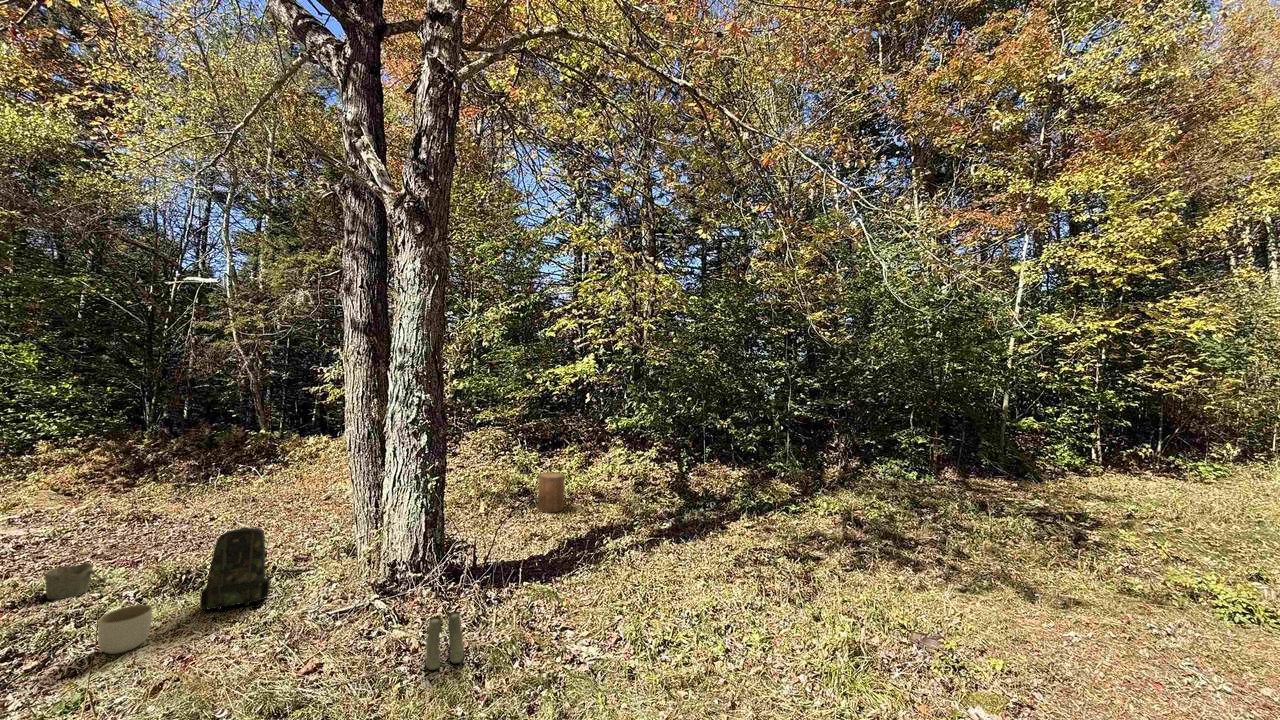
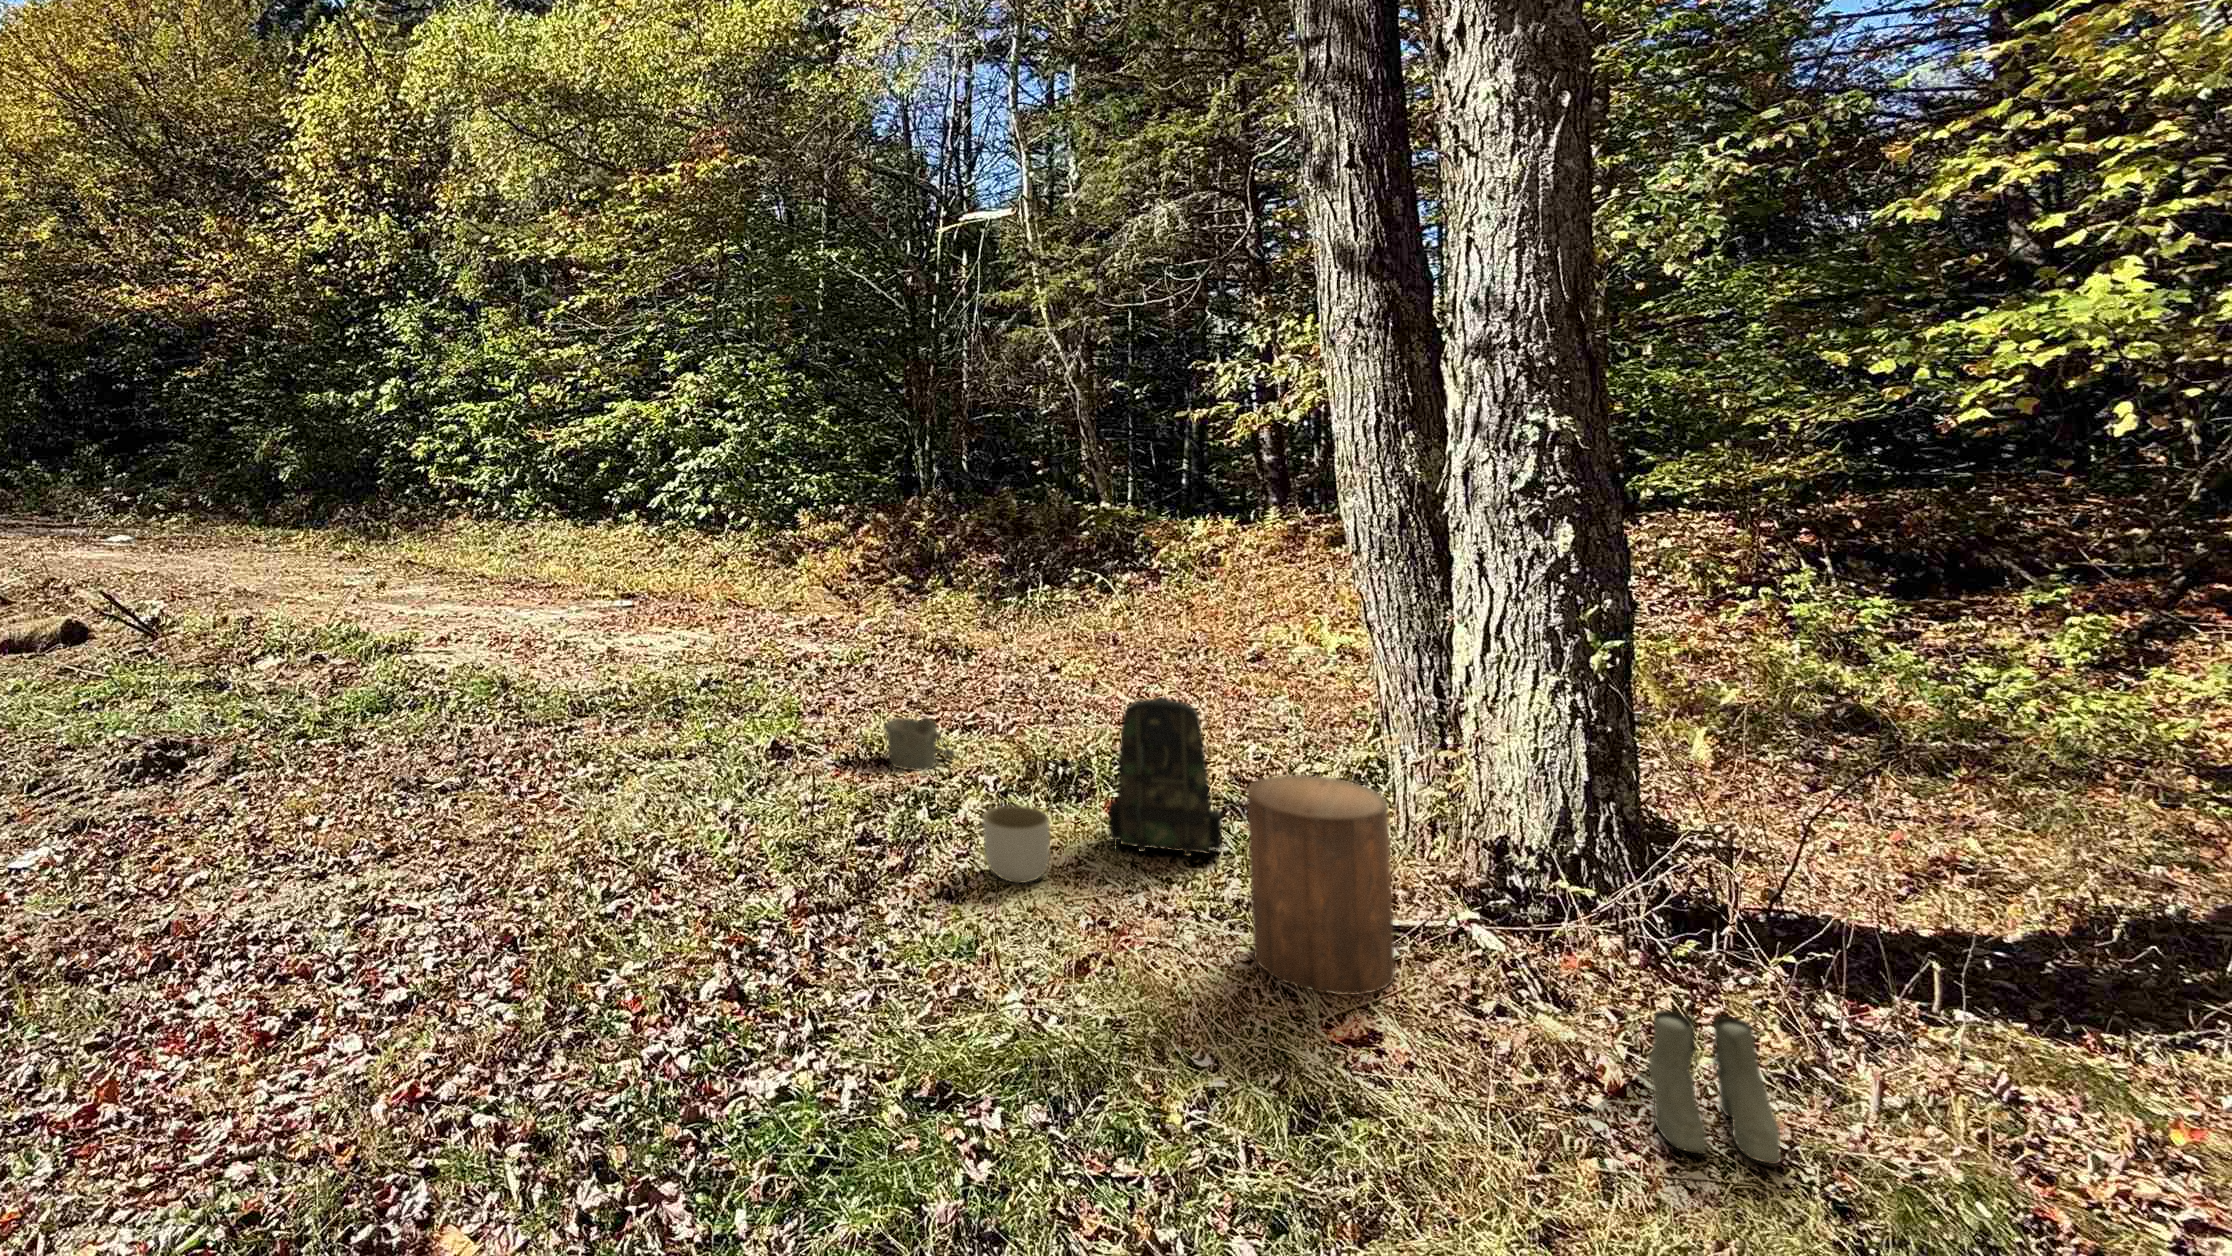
stool: present [538,472,565,512] -> present [1247,775,1395,995]

